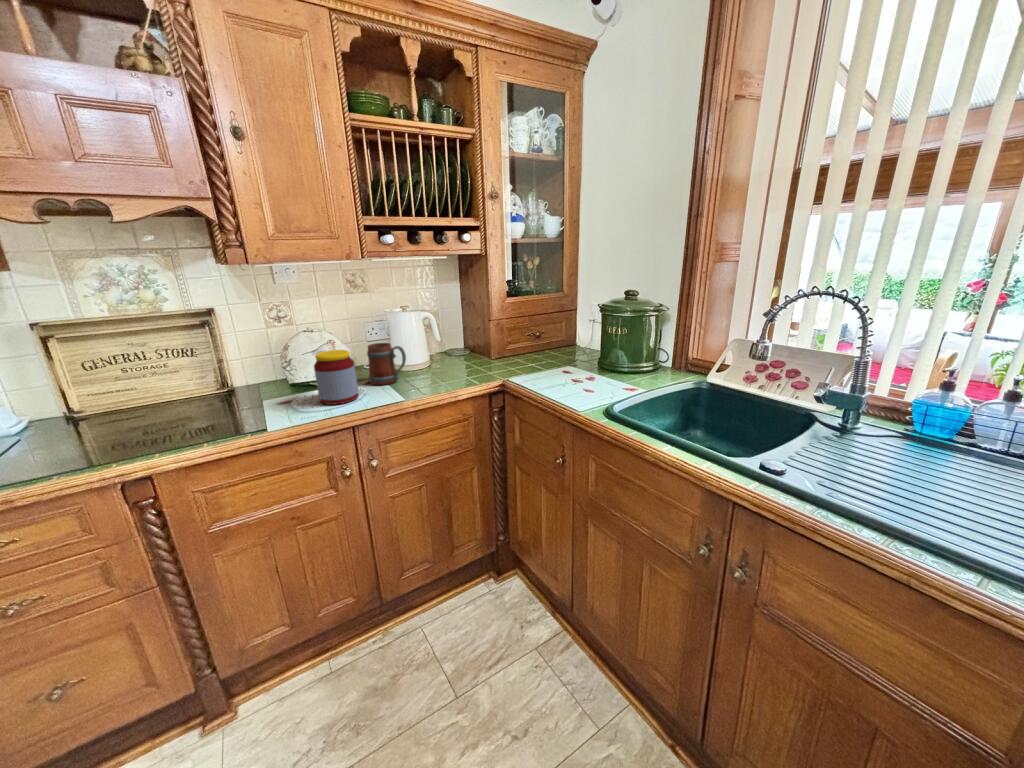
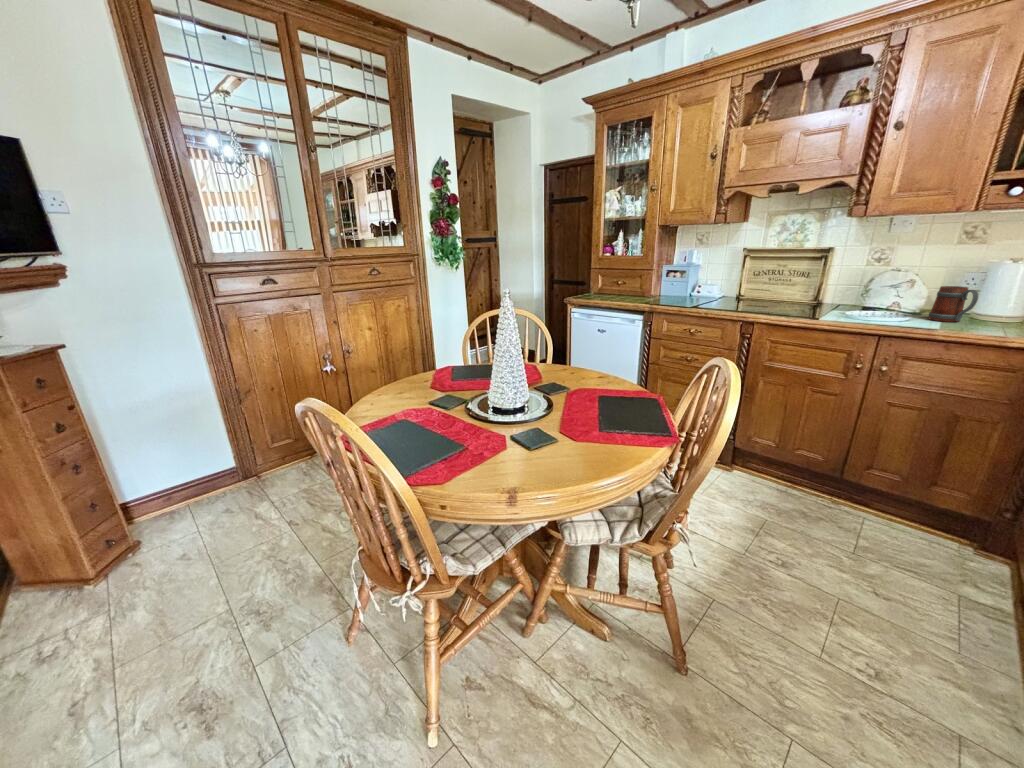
jar: present [314,350,359,405] -> none [869,282,913,322]

